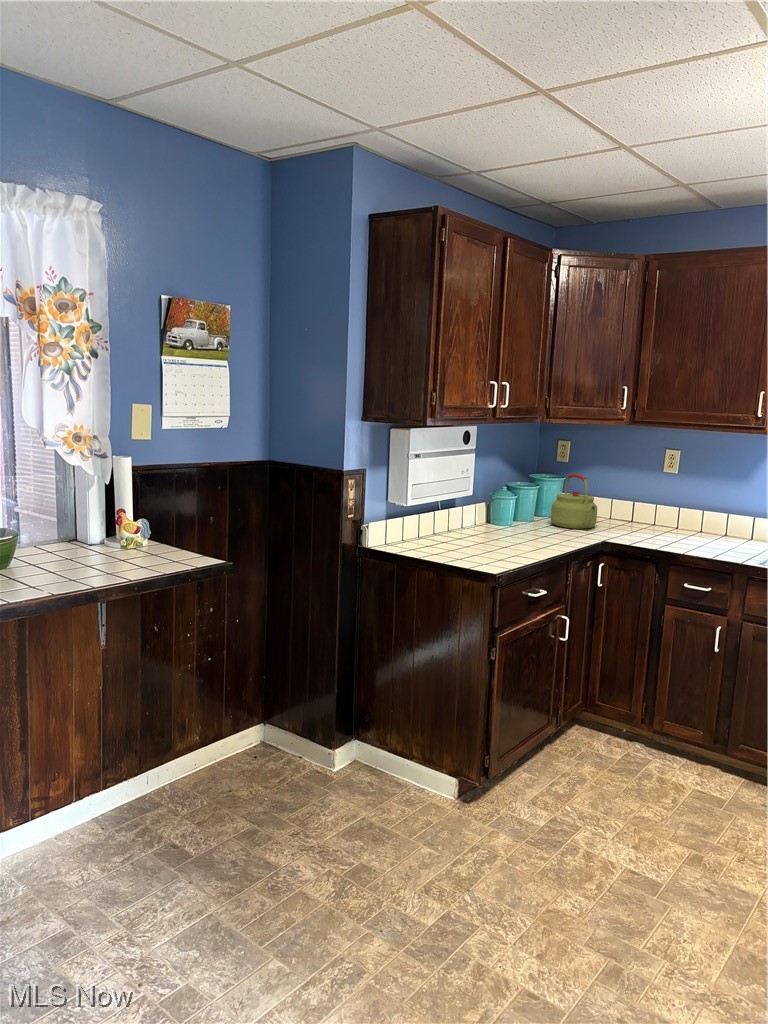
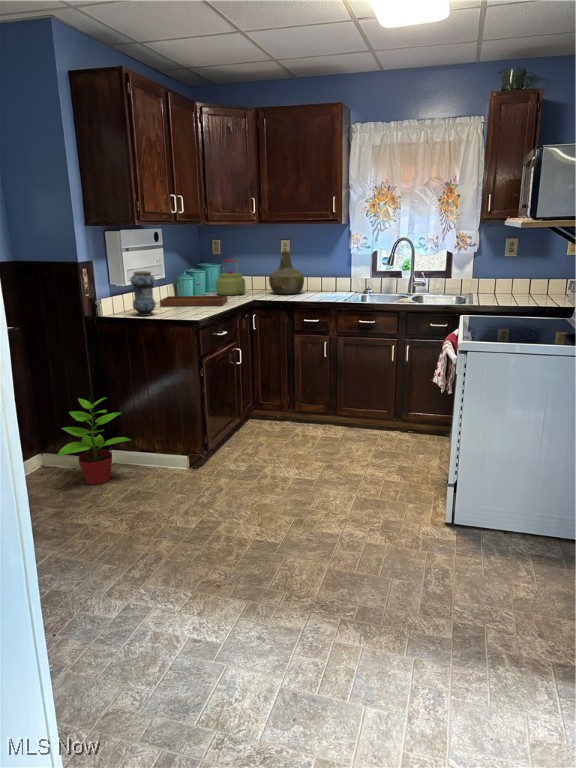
bottle: none [635,470,695,538] -> present [269,251,304,294]
vase: none [411,487,448,554] -> present [130,271,156,316]
tray: none [458,507,562,548] -> present [160,282,227,306]
potted plant: none [267,661,374,795] -> present [57,398,131,485]

